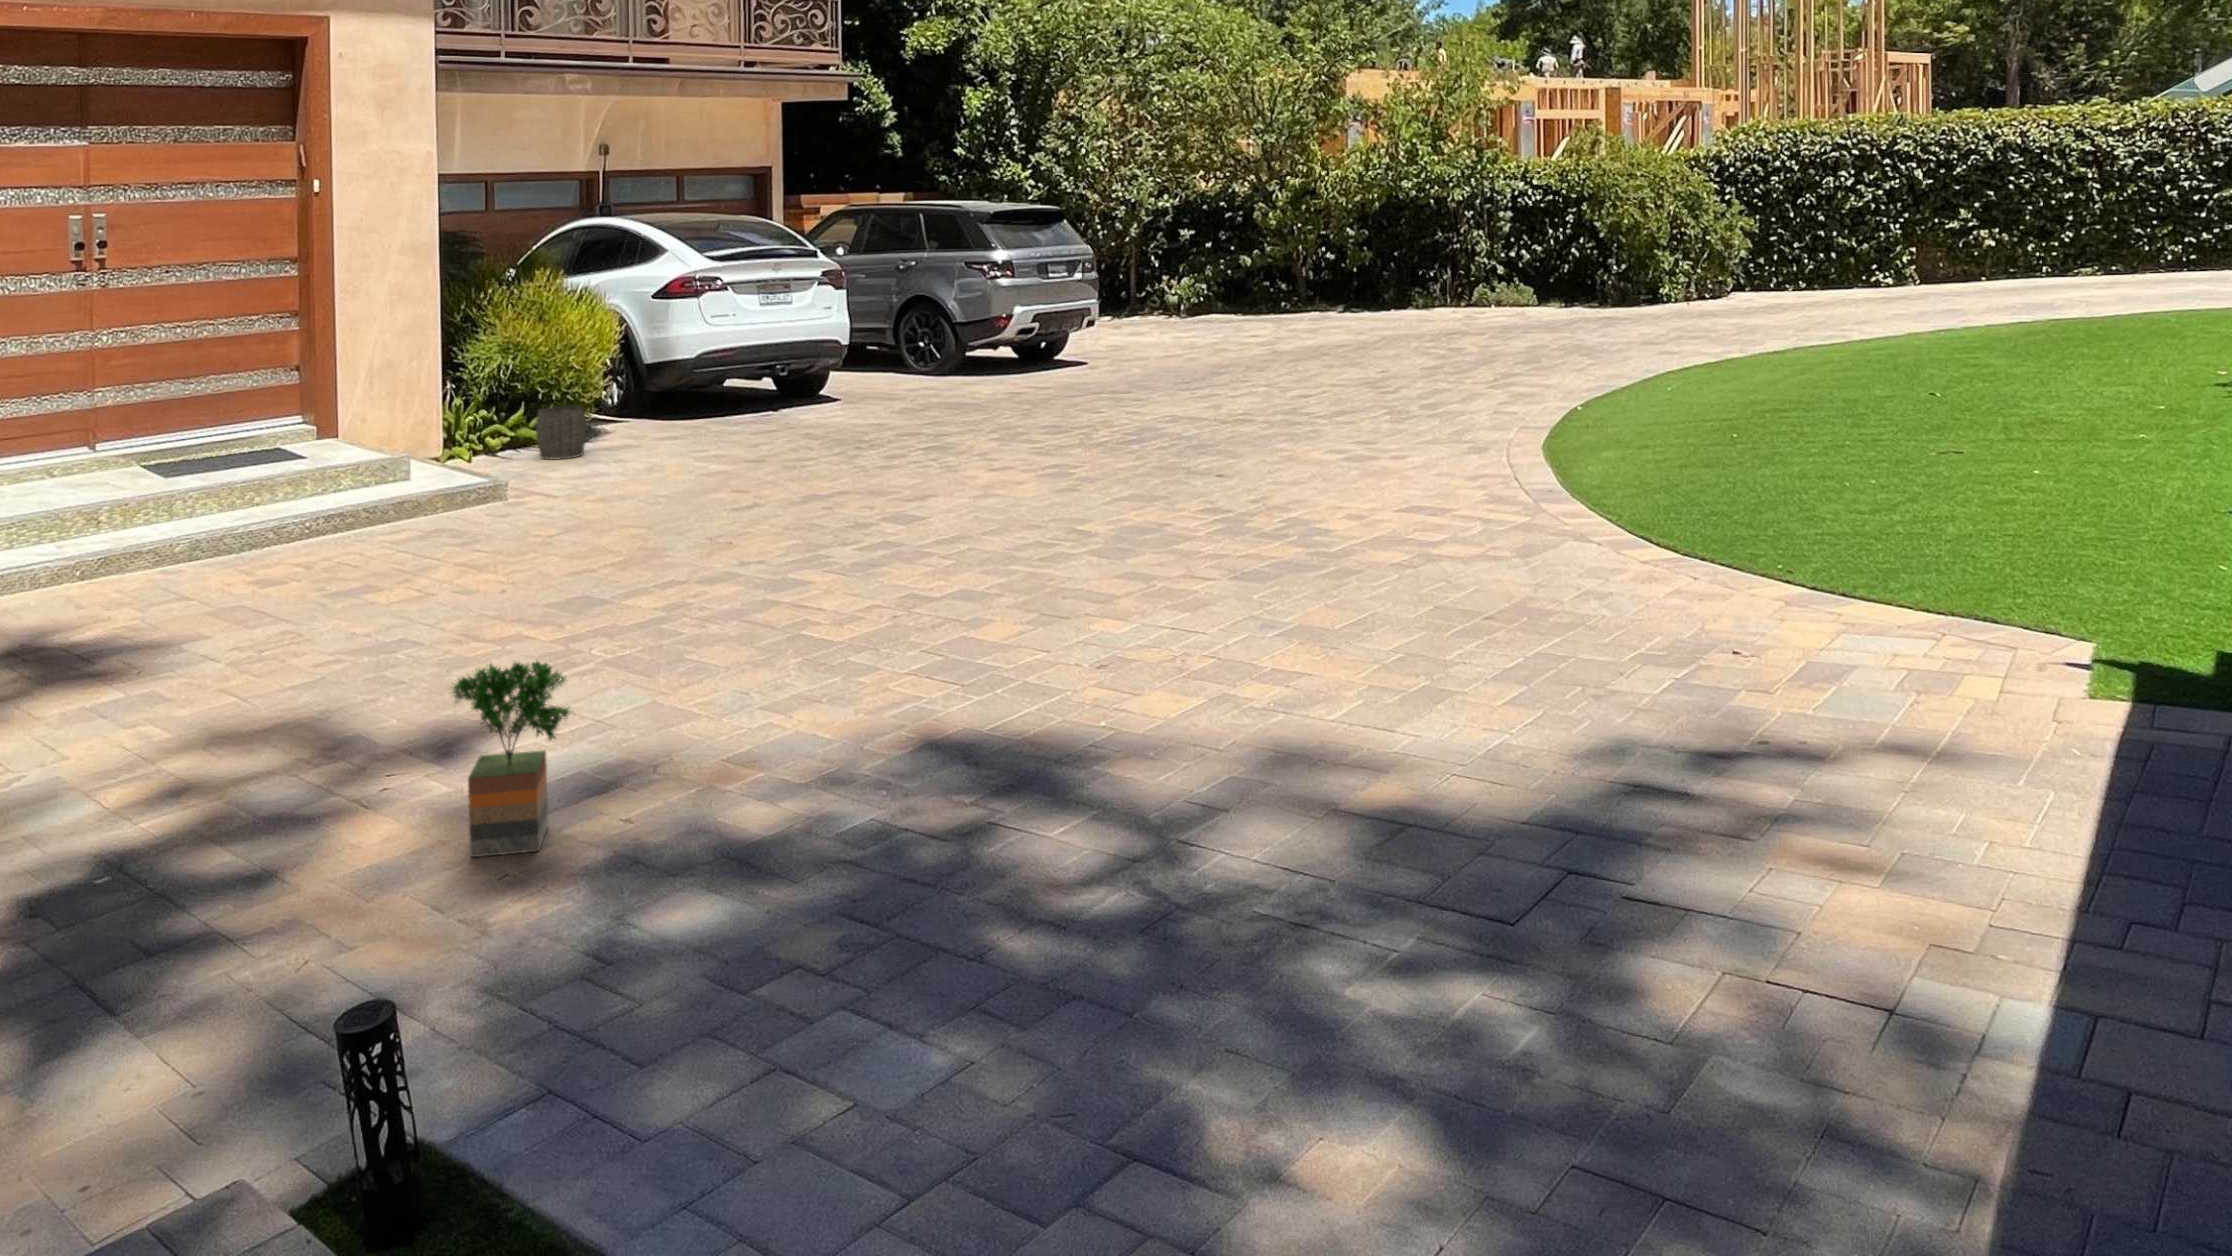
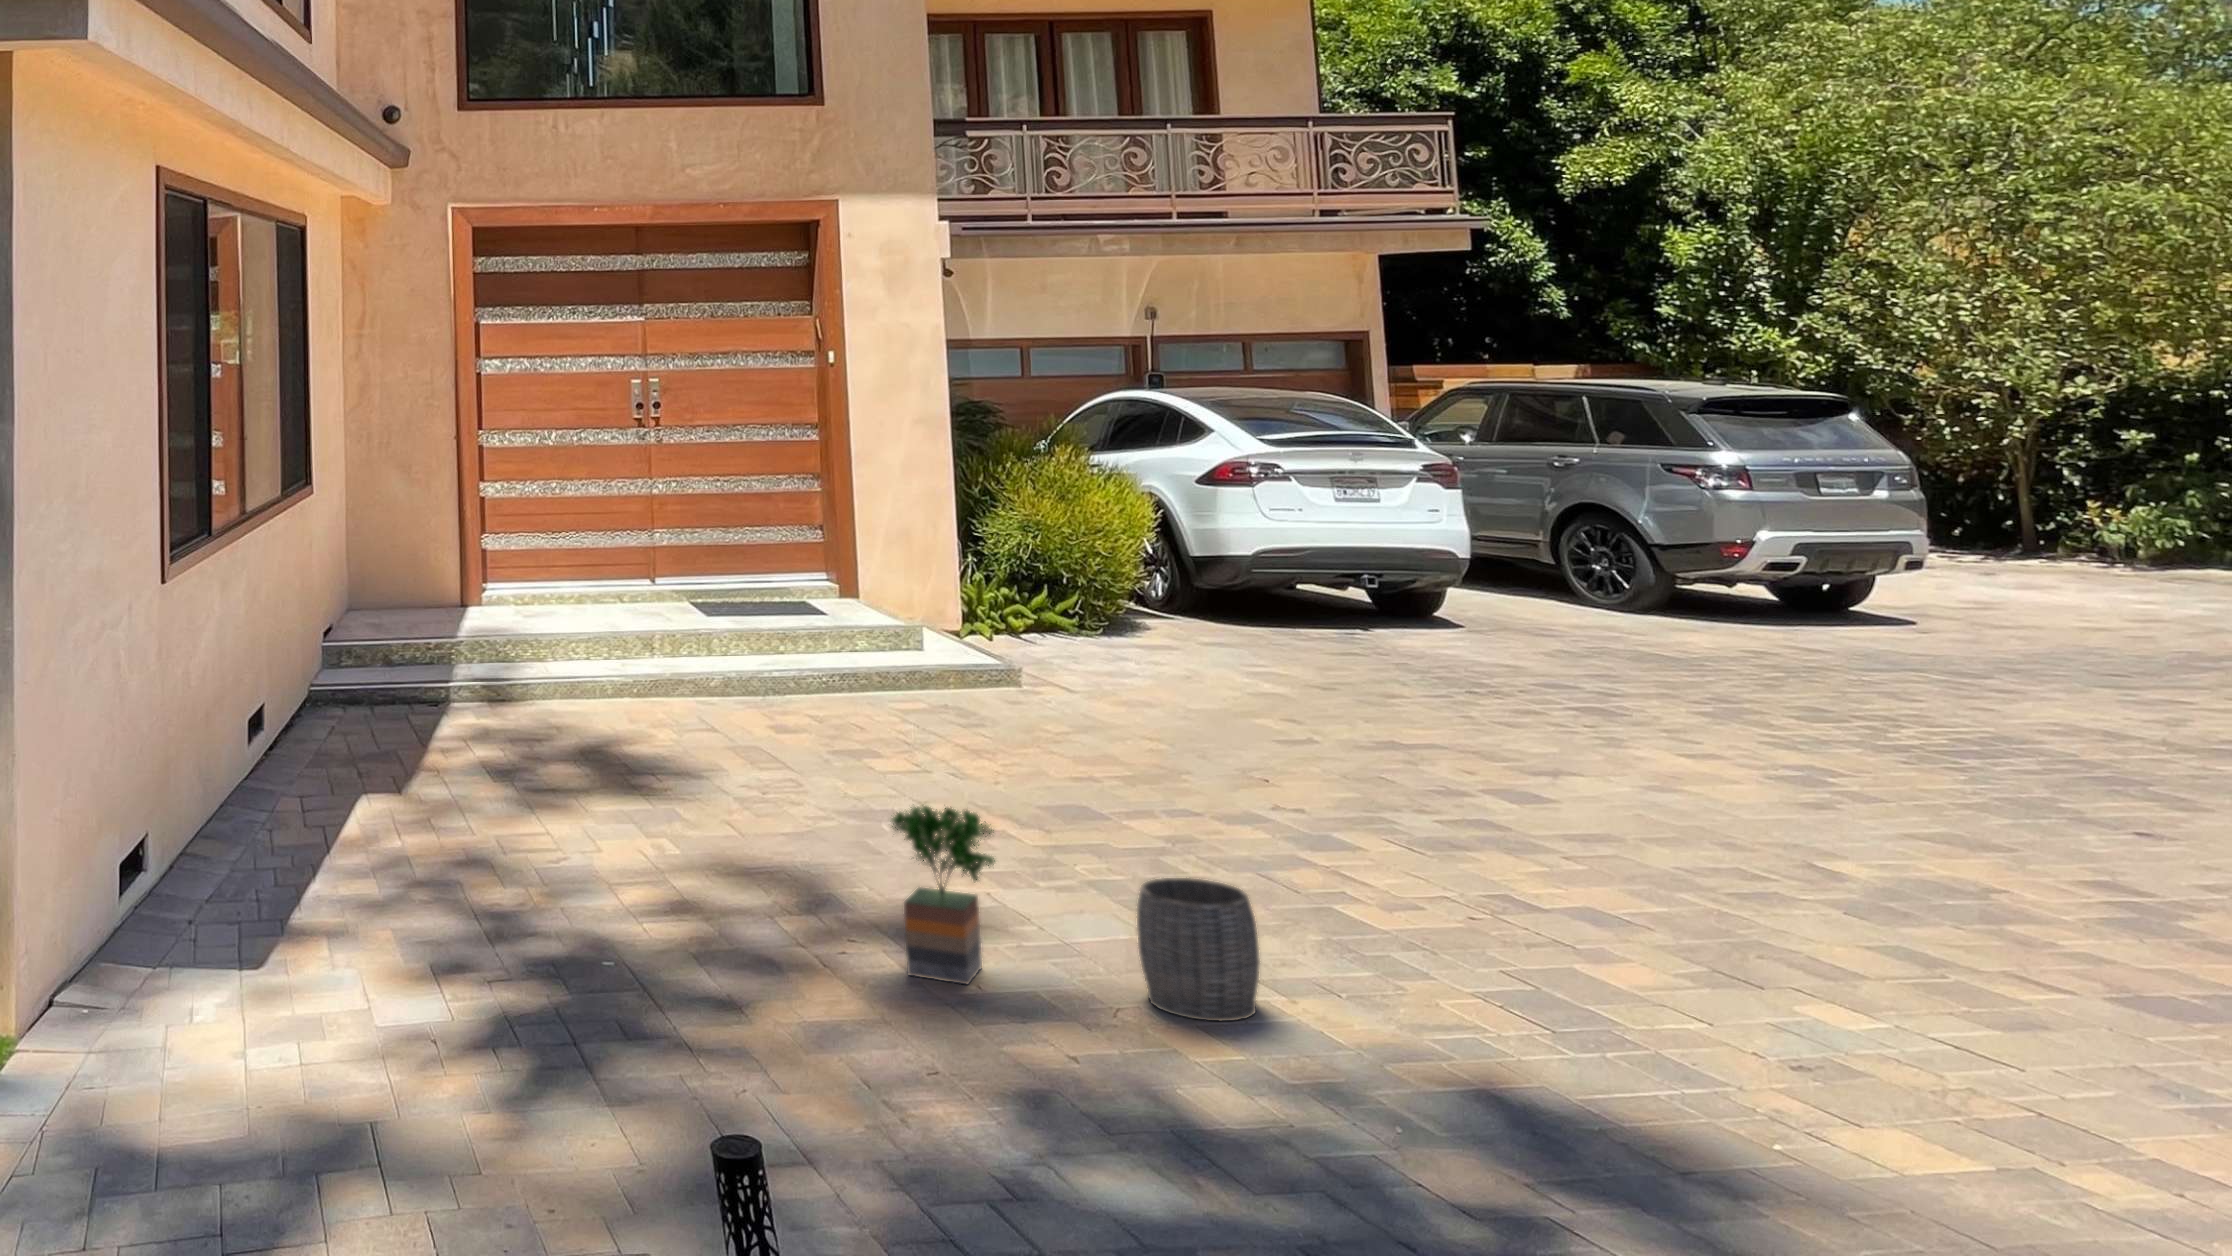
woven basket: present [536,406,586,460] -> present [1137,878,1260,1021]

